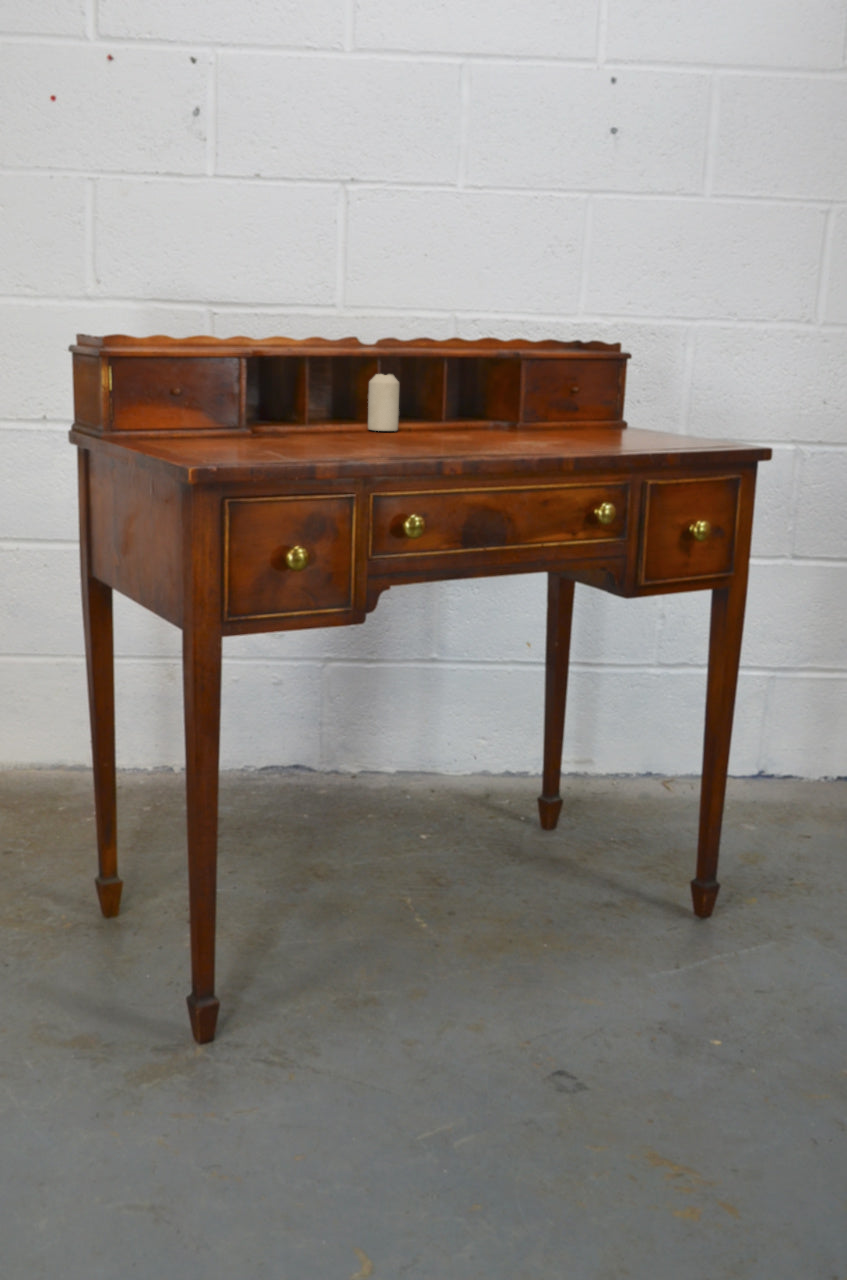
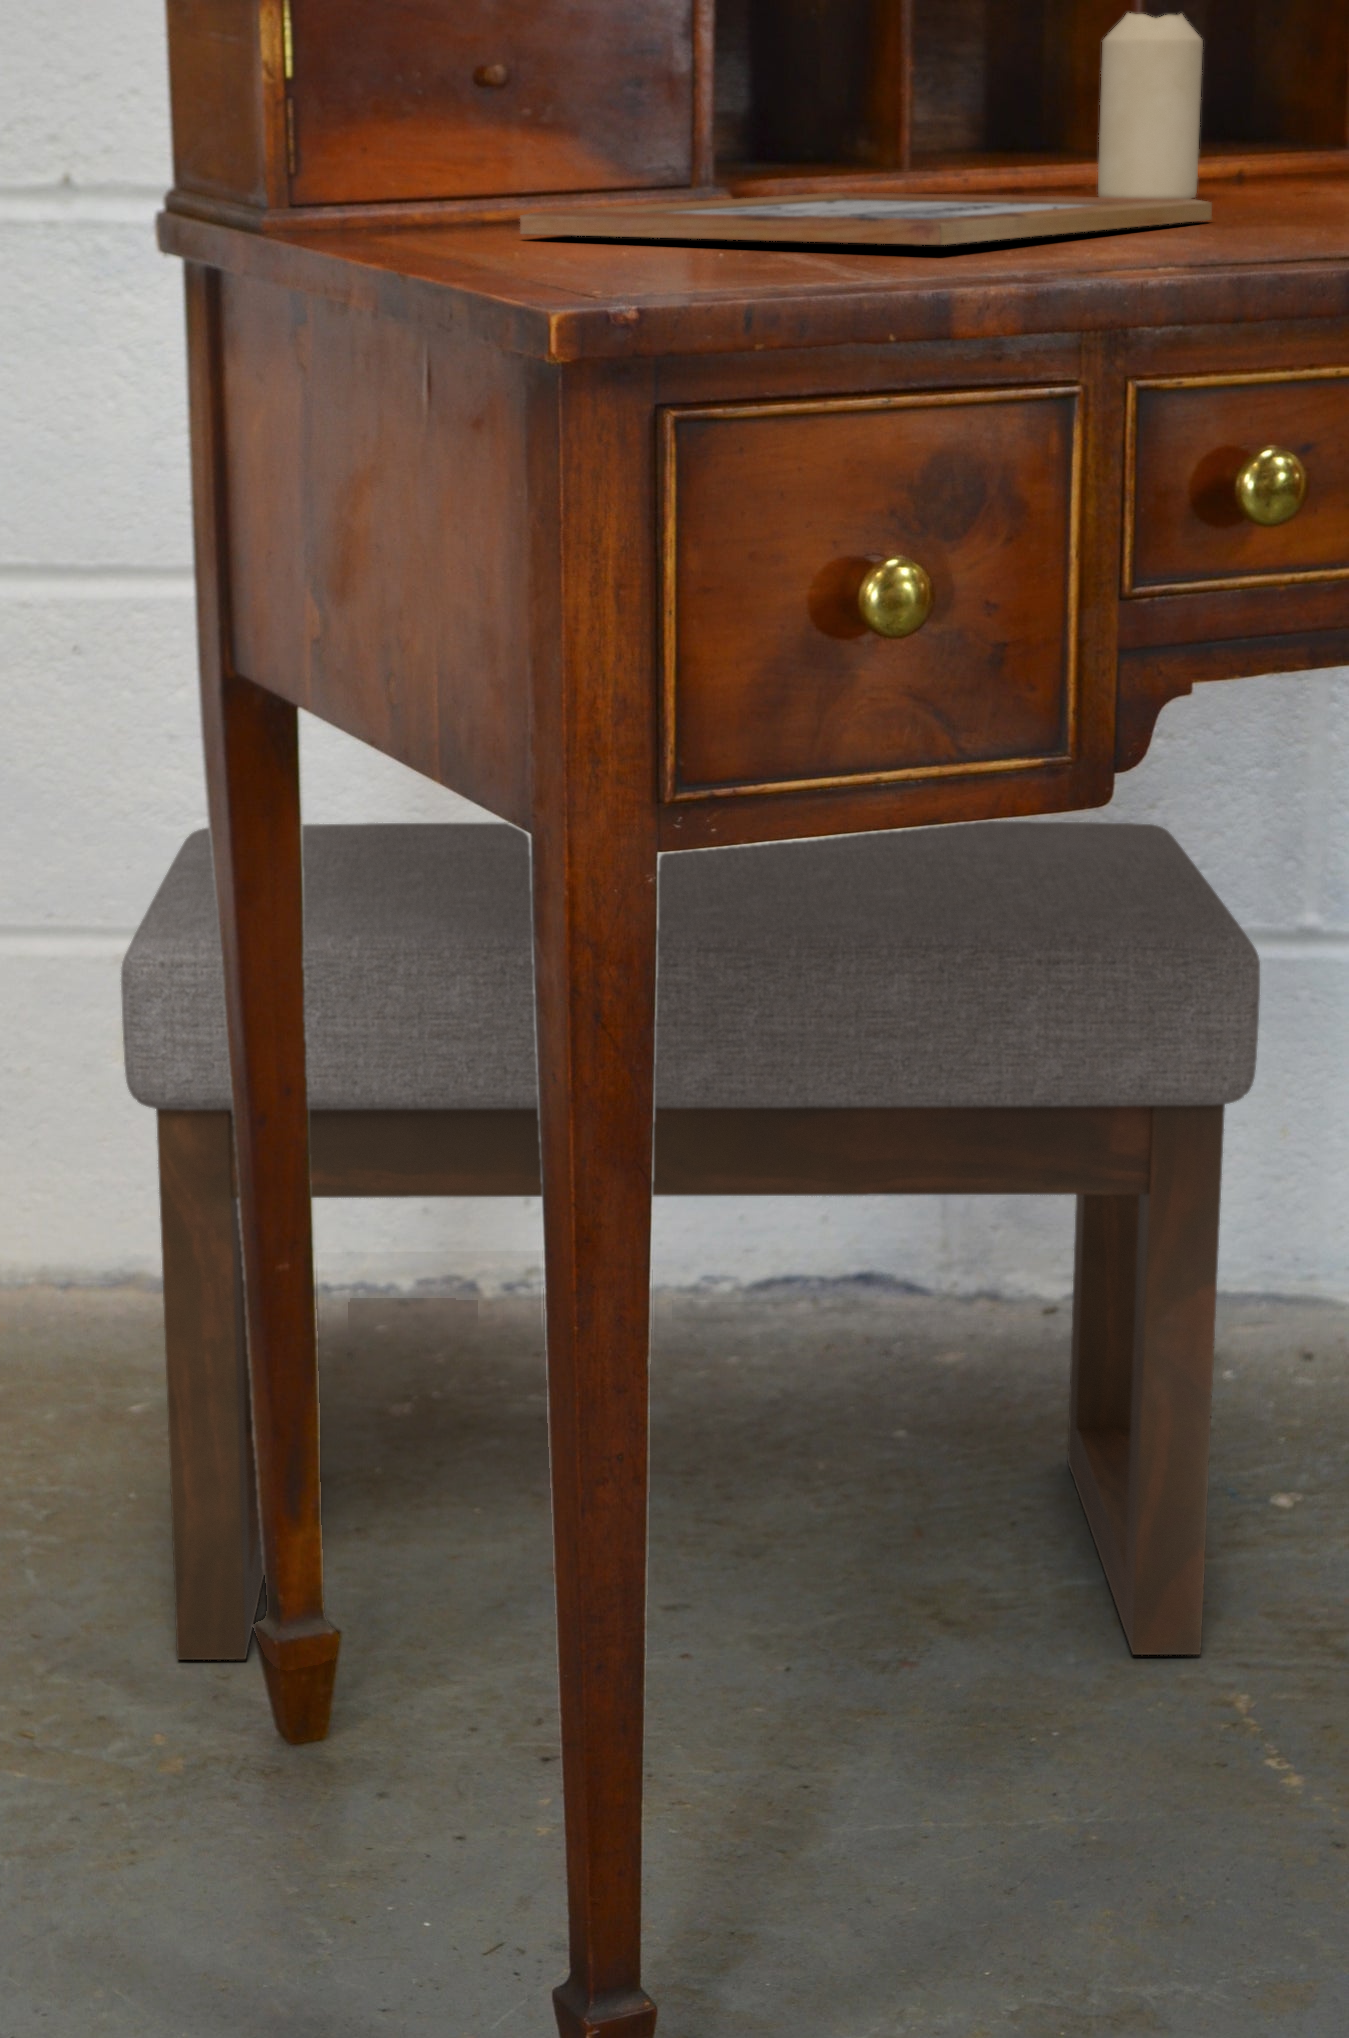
picture frame: none [185,428,399,454] -> present [520,192,1212,245]
ottoman: none [54,618,420,893] -> present [121,821,1260,1660]

